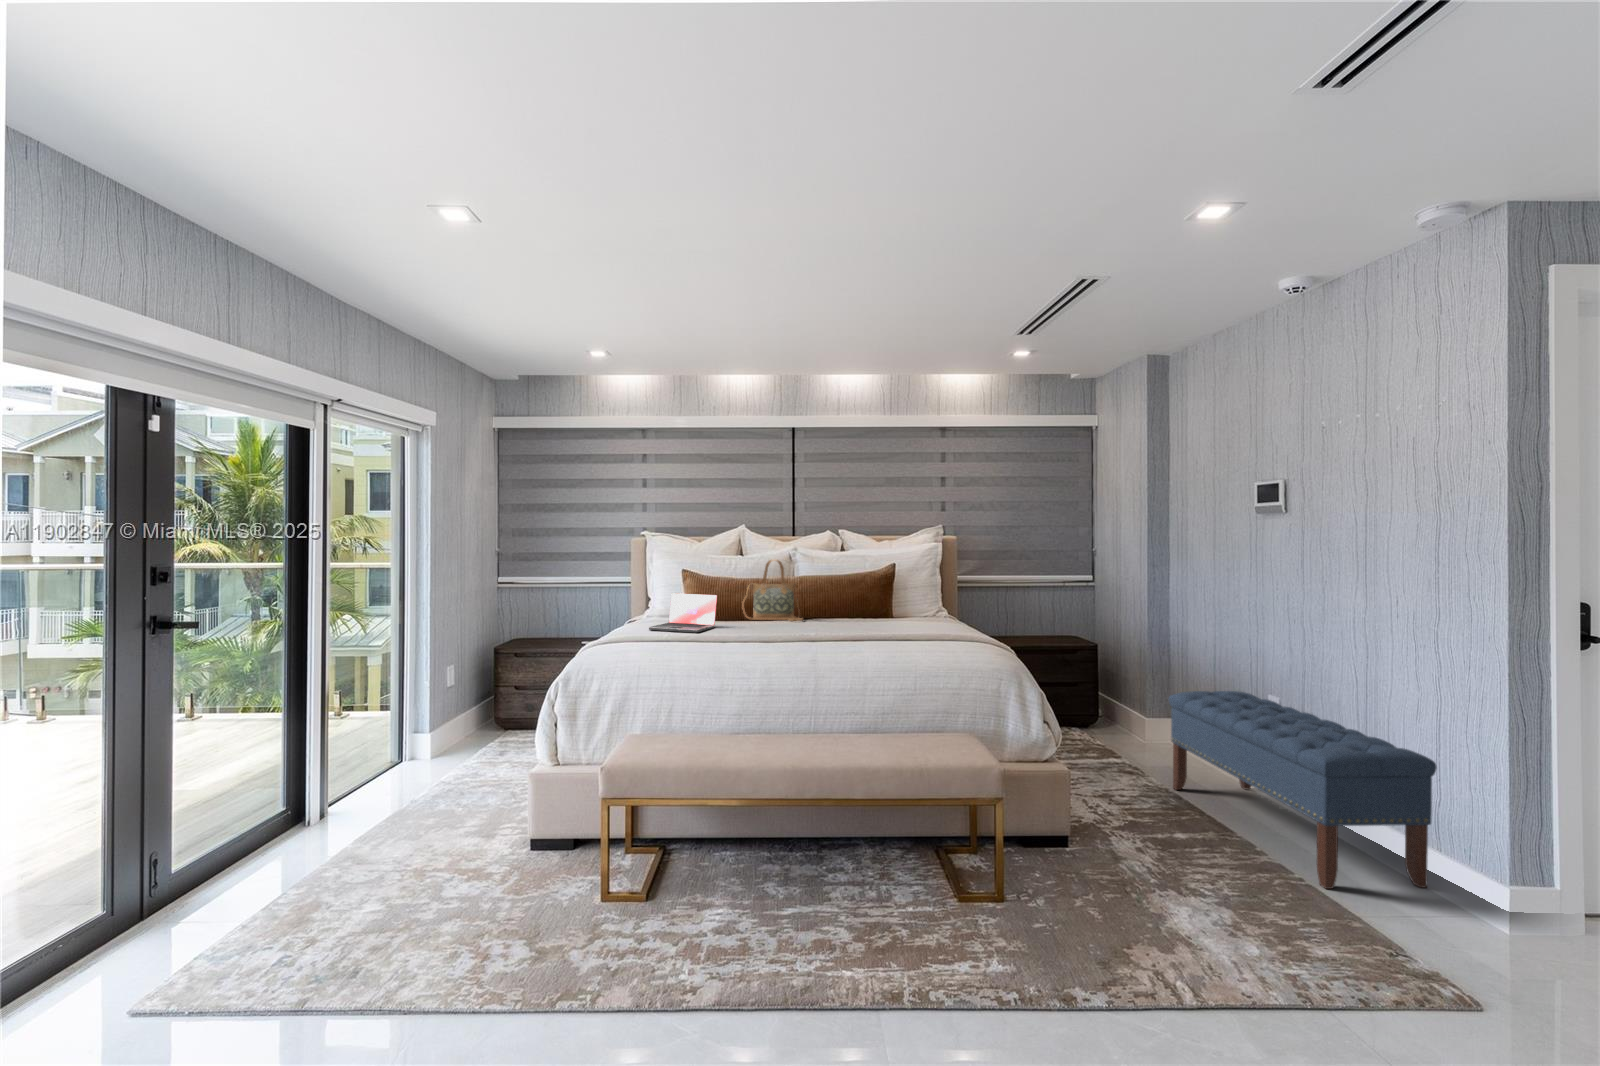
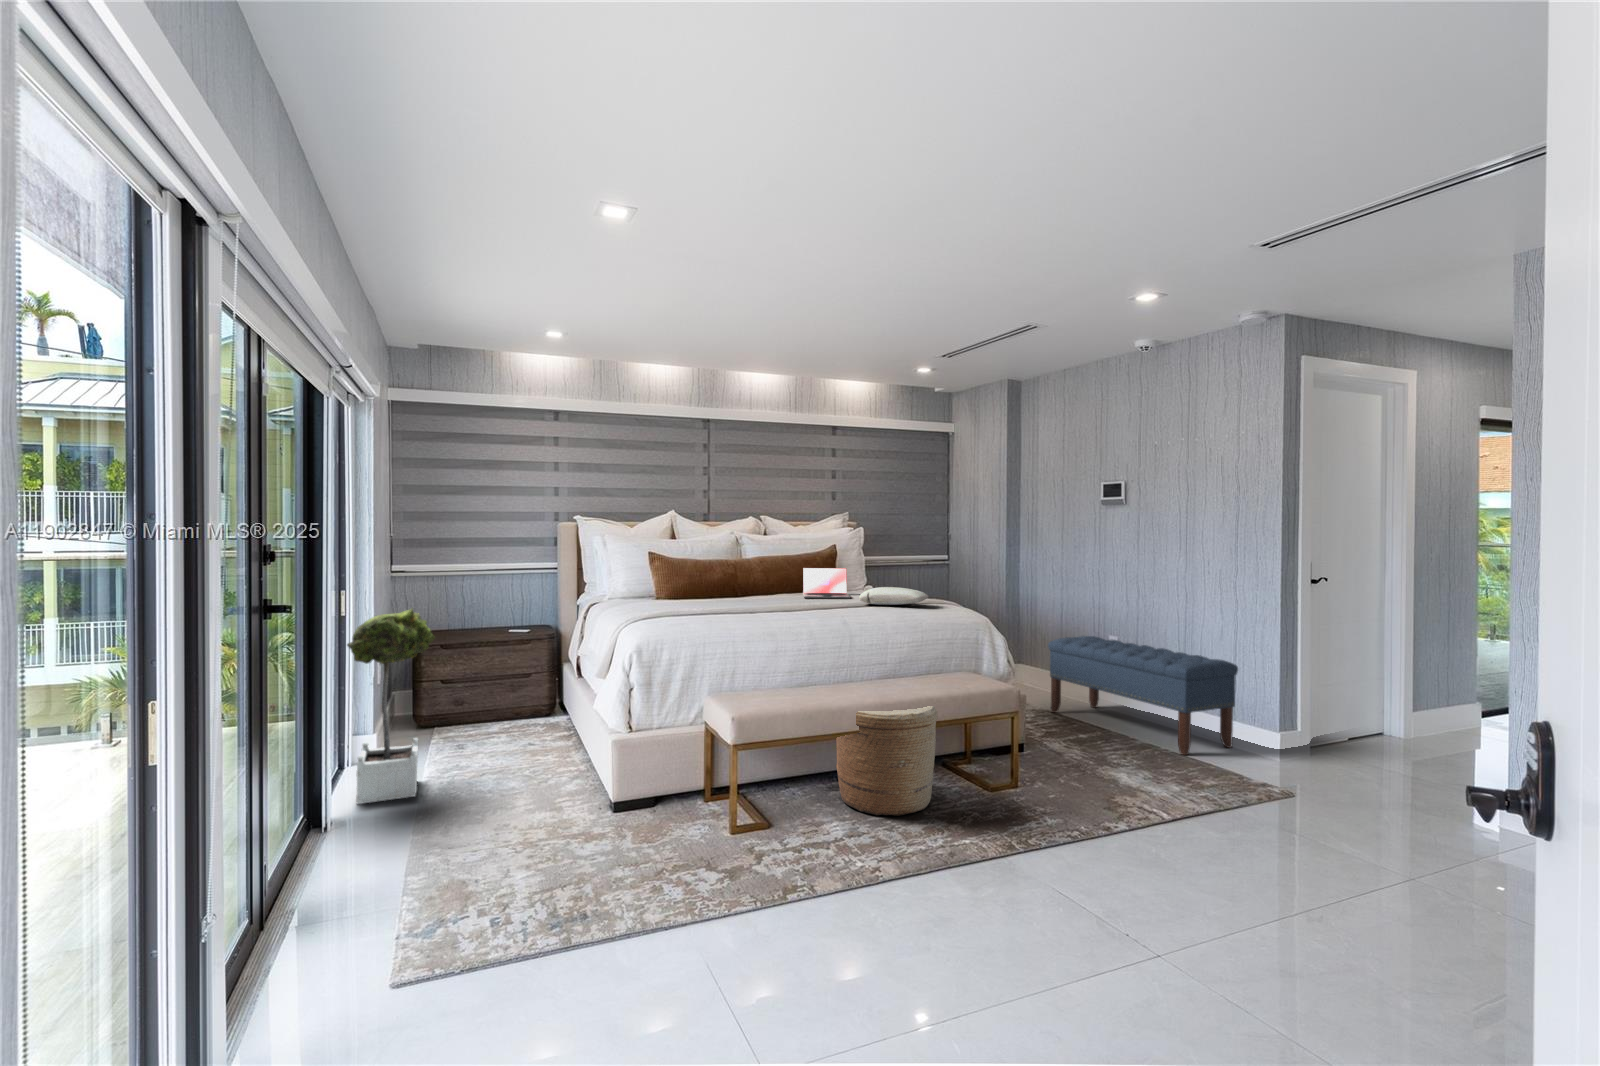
handbag: present [742,560,803,621] -> none [708,542,767,598]
laptop: present [649,593,717,633] -> present [803,568,850,598]
pillow: none [877,617,957,639] -> present [859,587,929,605]
potted tree: none [344,622,429,802] -> present [347,609,435,804]
woven basket: none [757,750,882,913] -> present [836,706,938,816]

